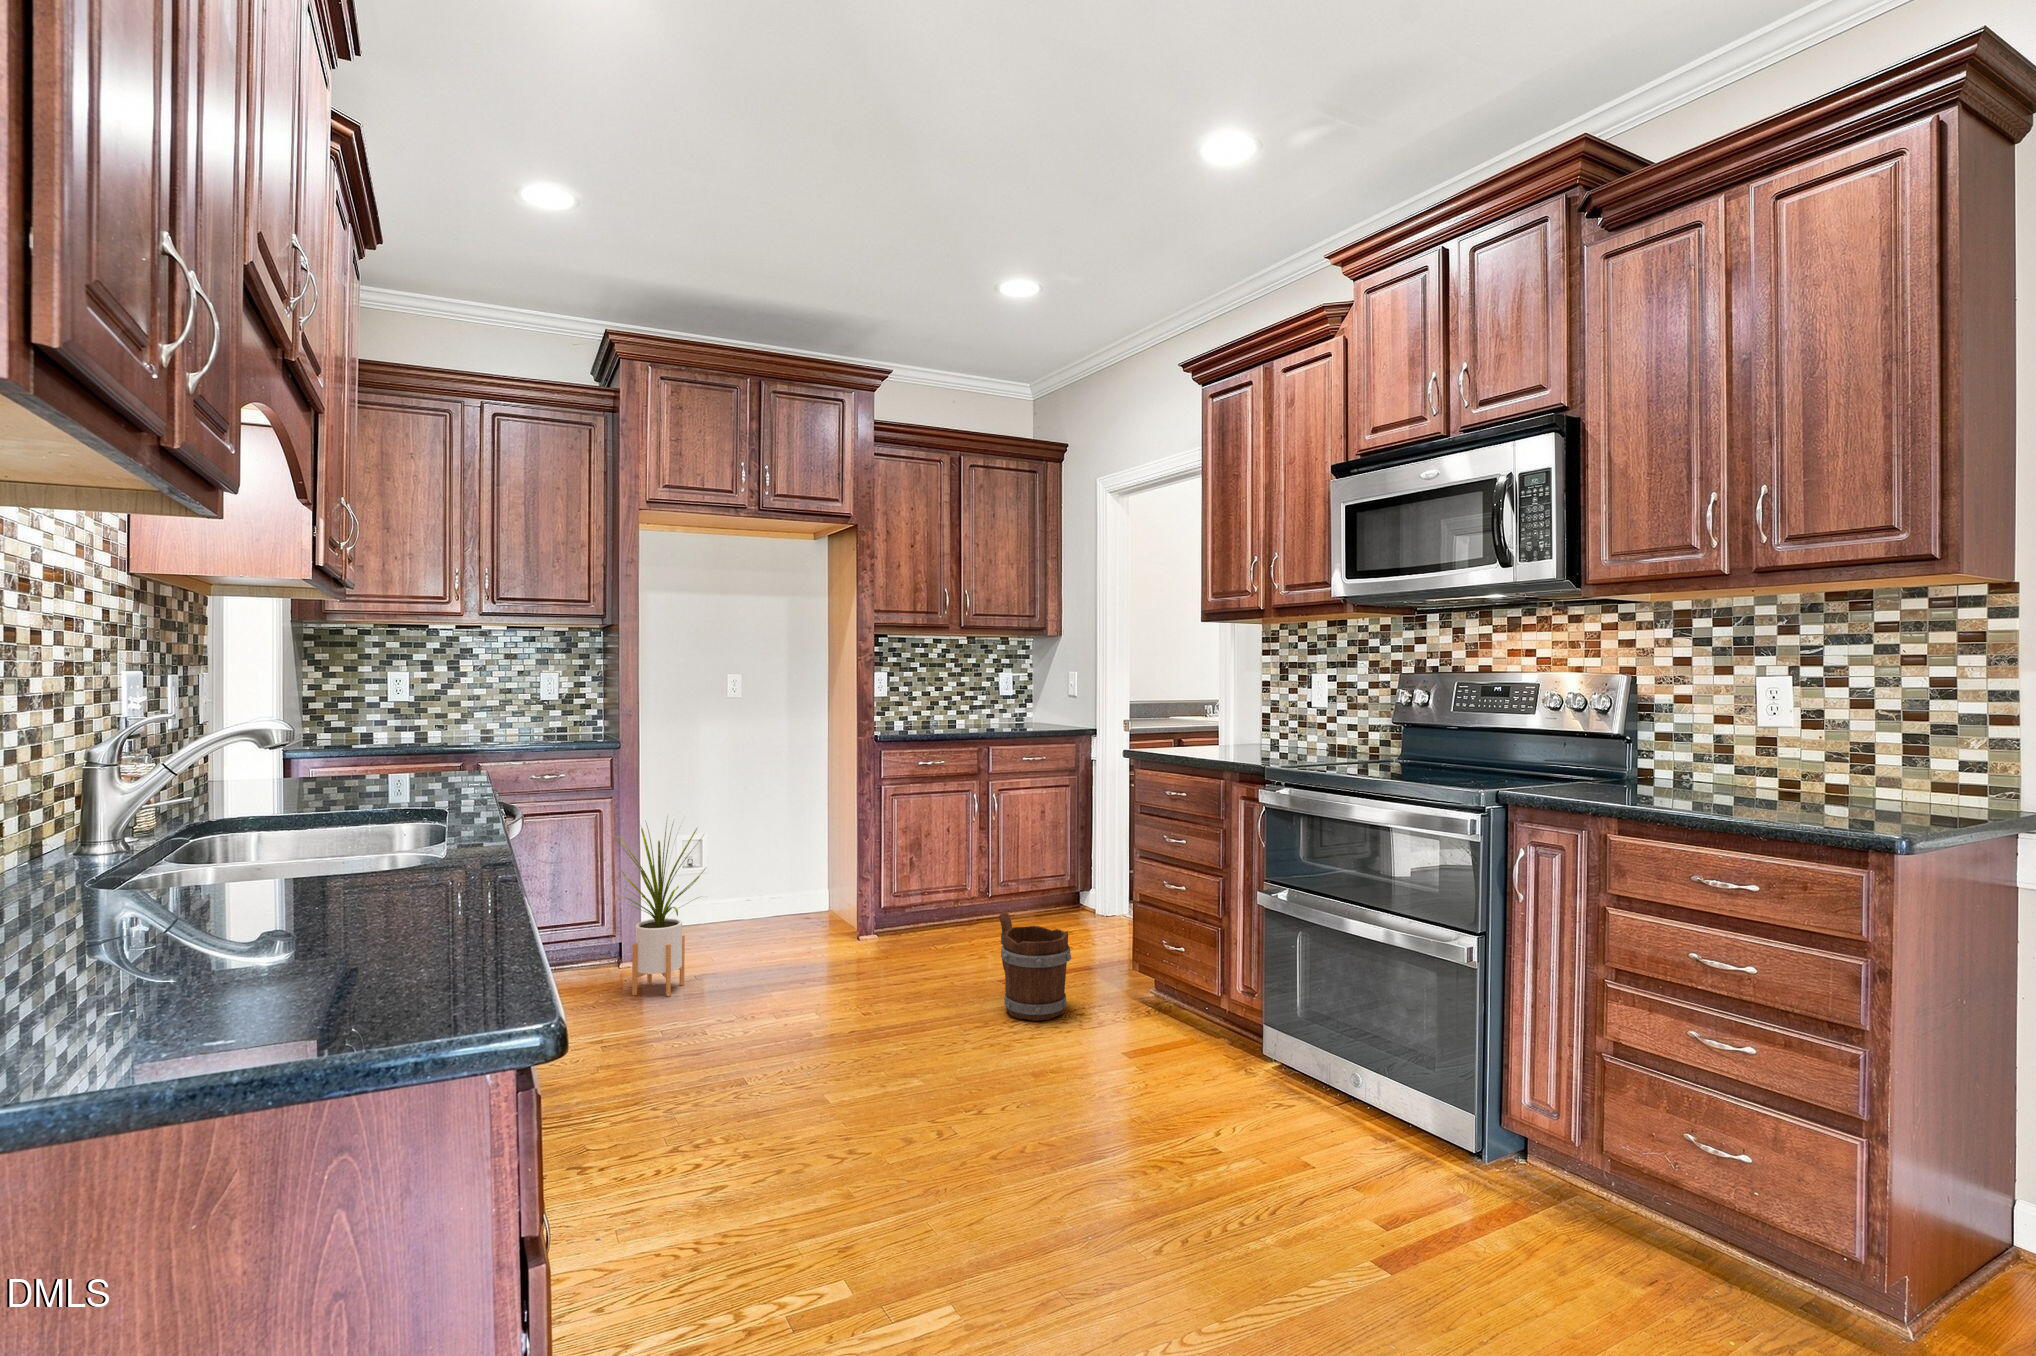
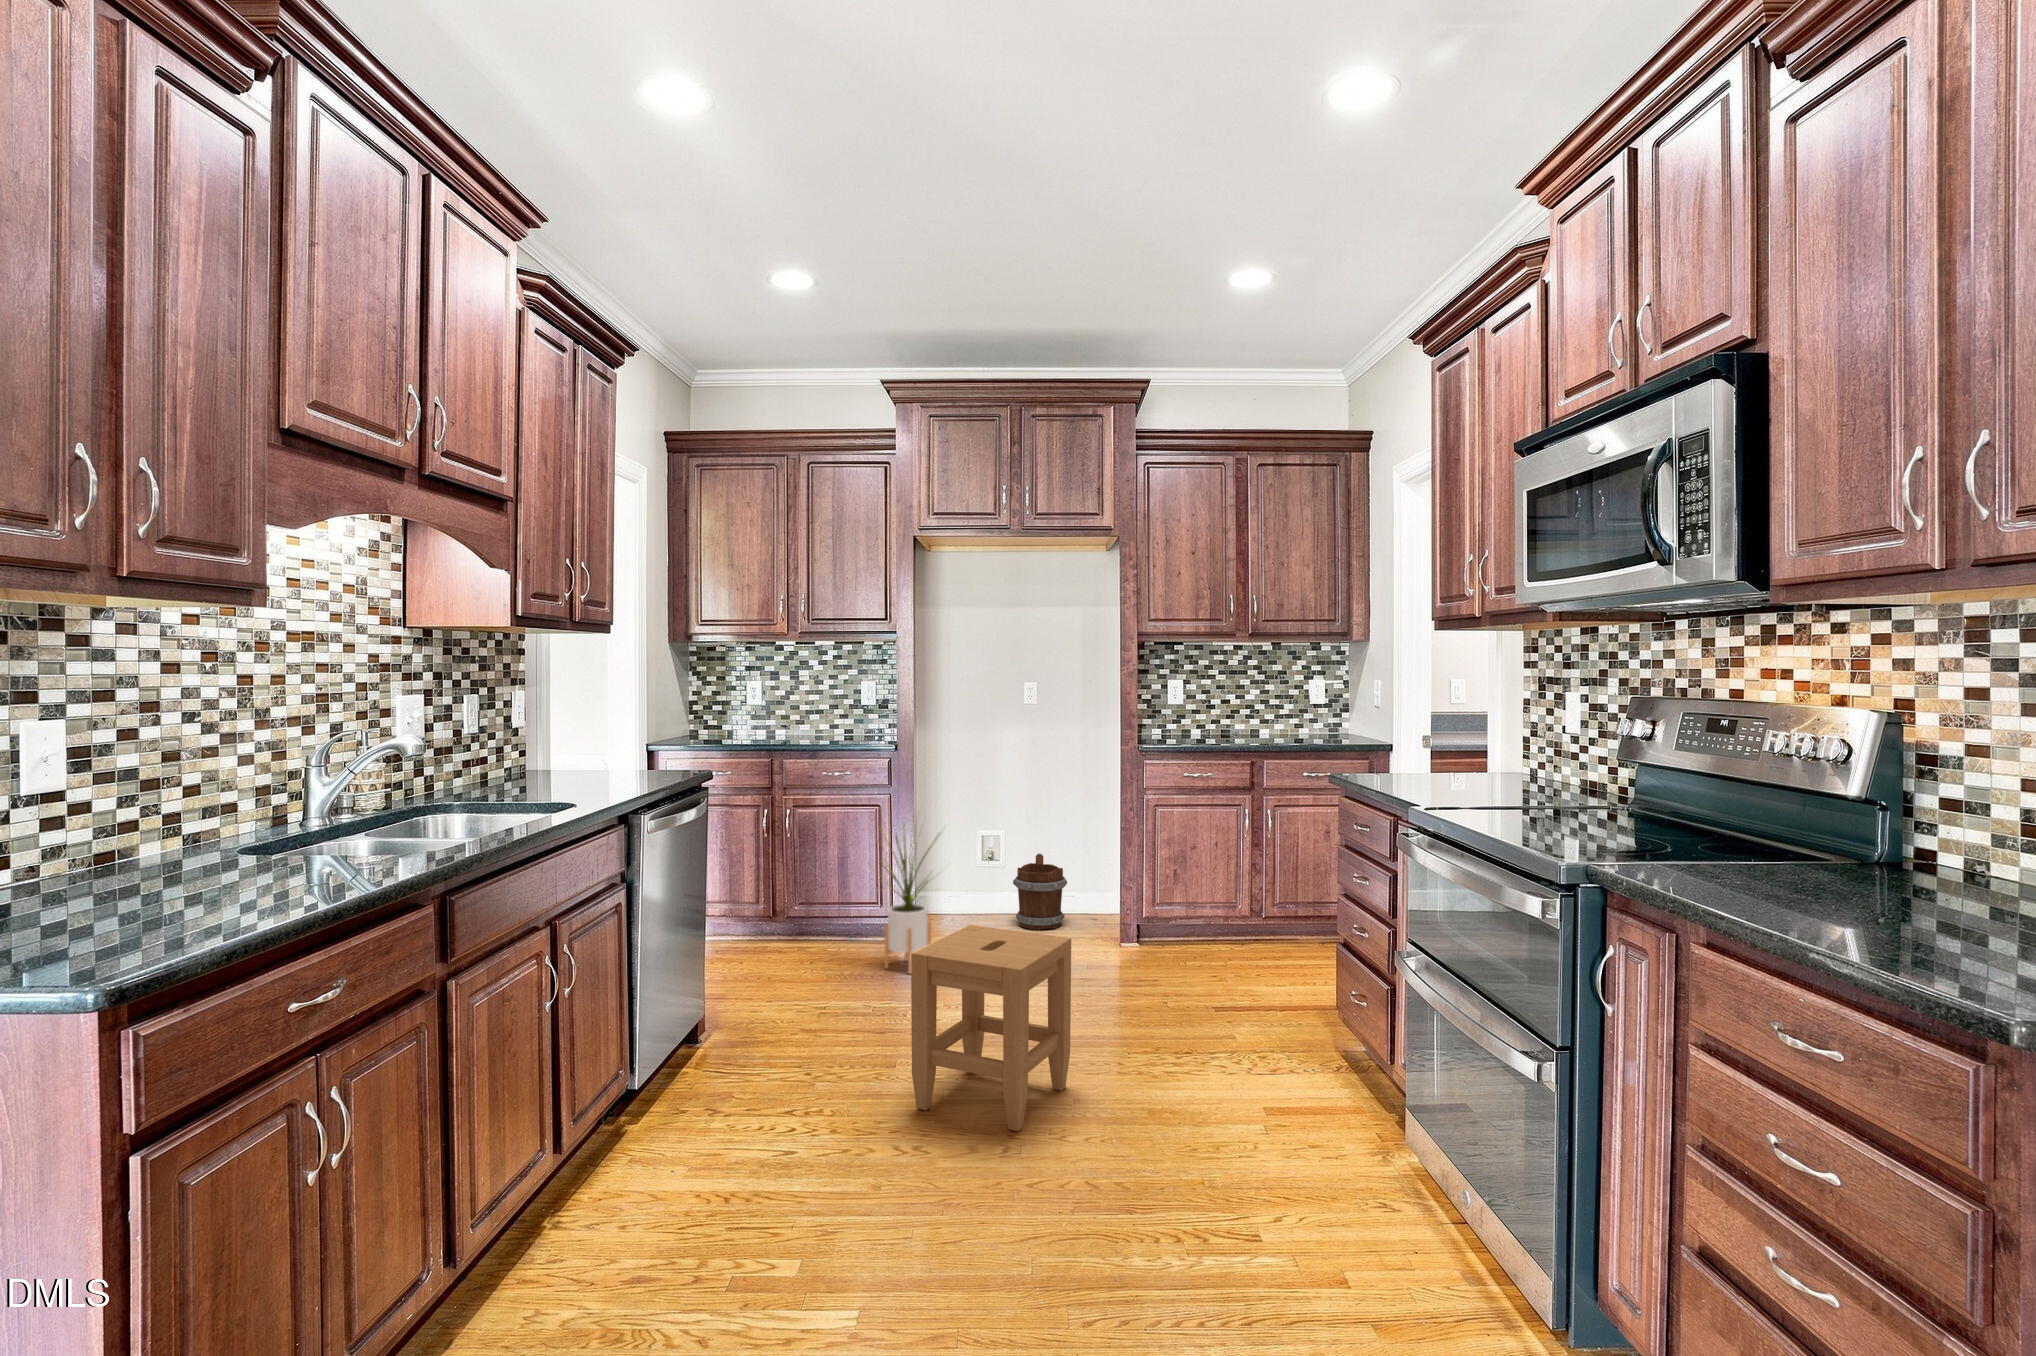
bucket: present [999,912,1071,1021] -> present [1013,854,1067,930]
stool: none [820,919,953,1120] -> present [911,925,1071,1131]

